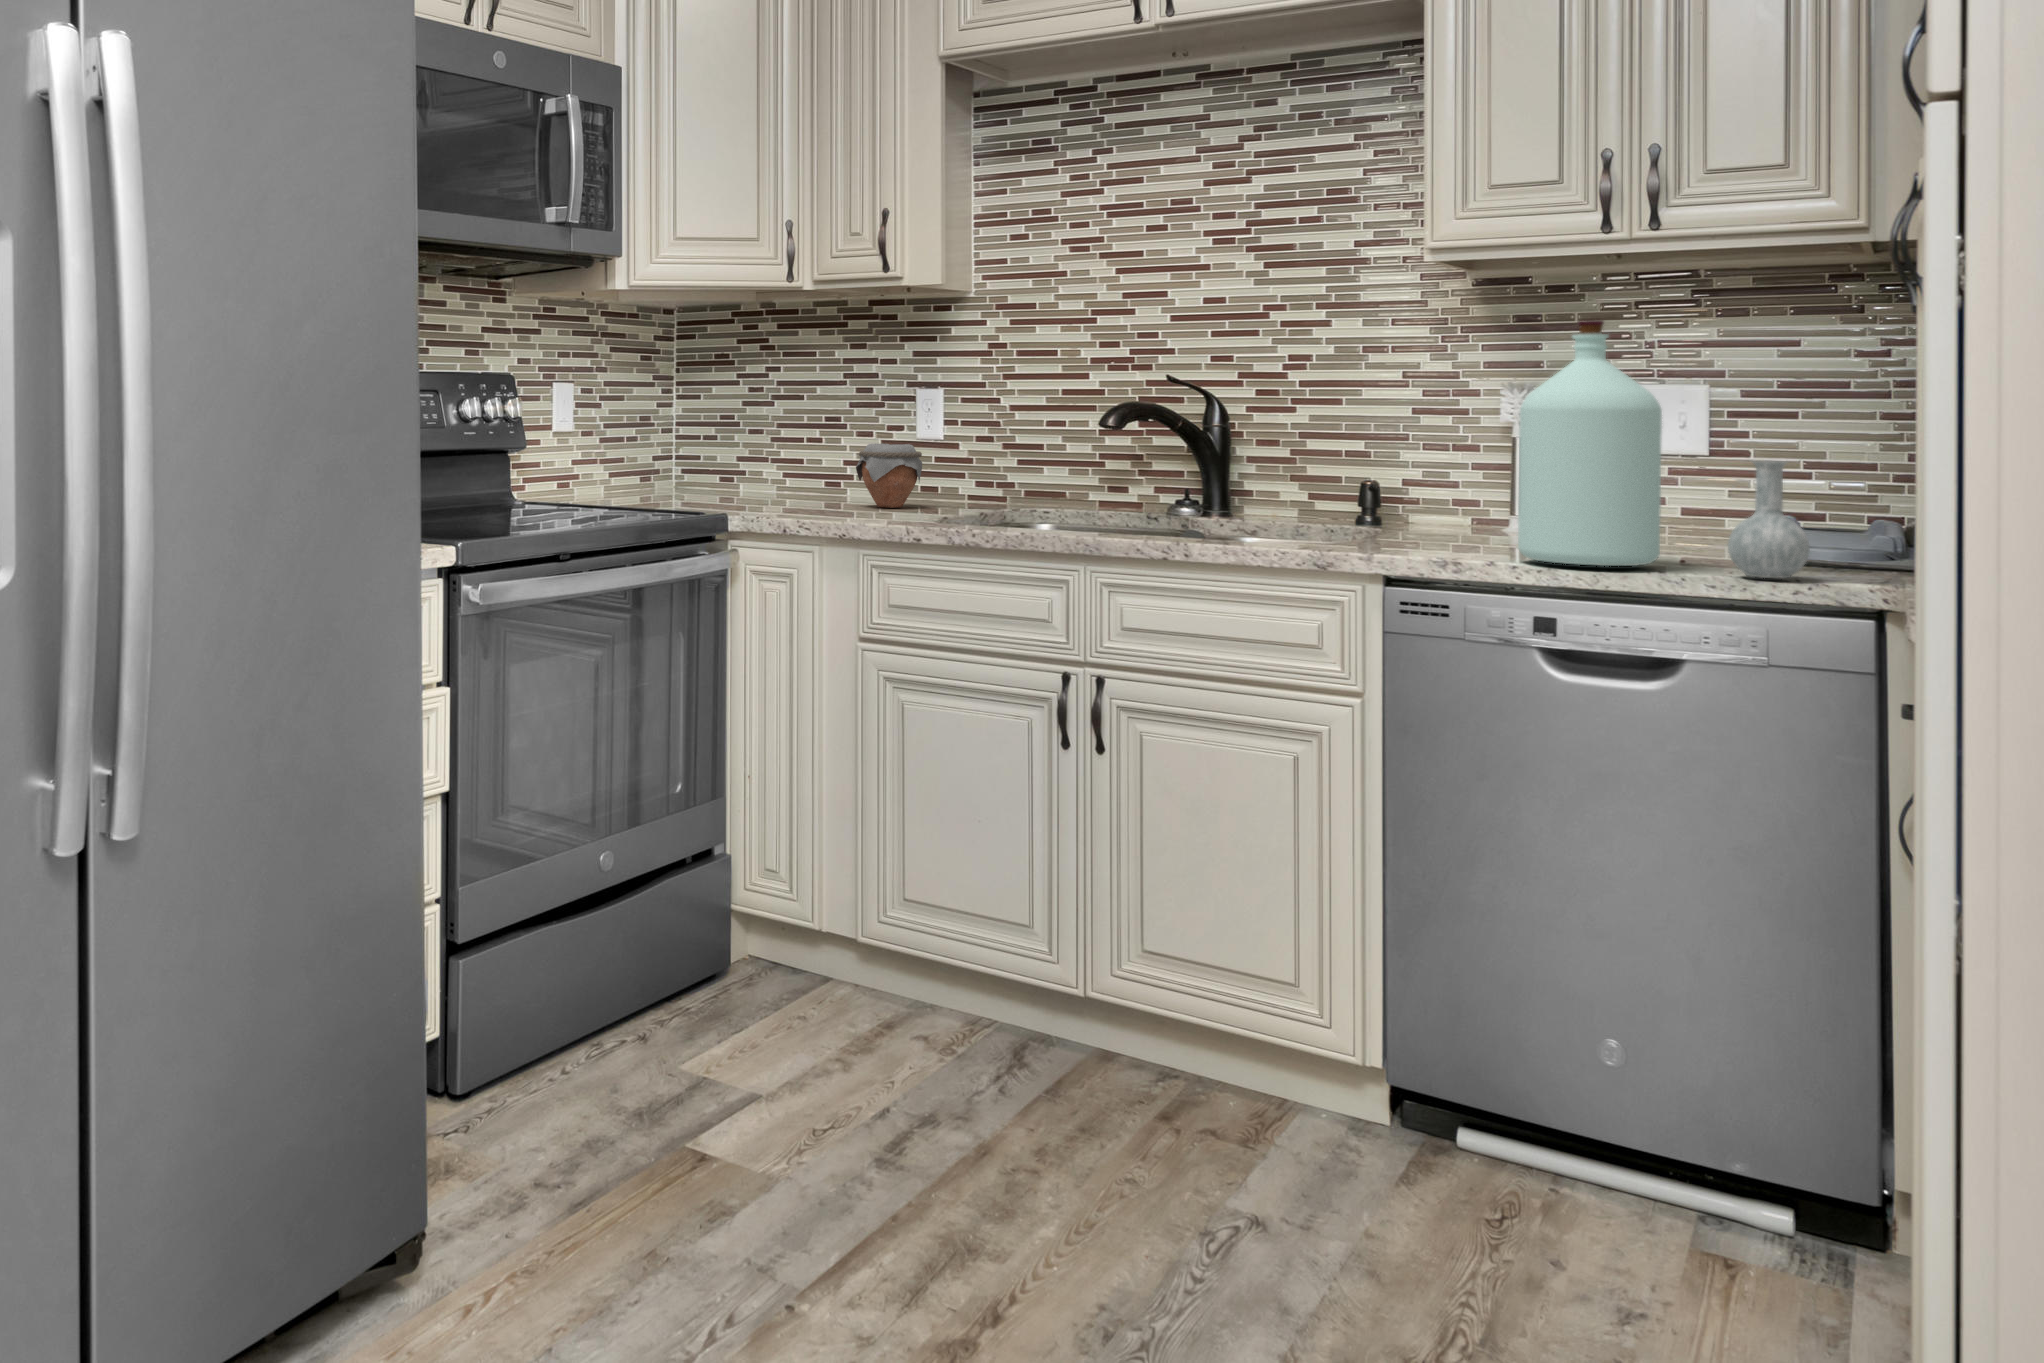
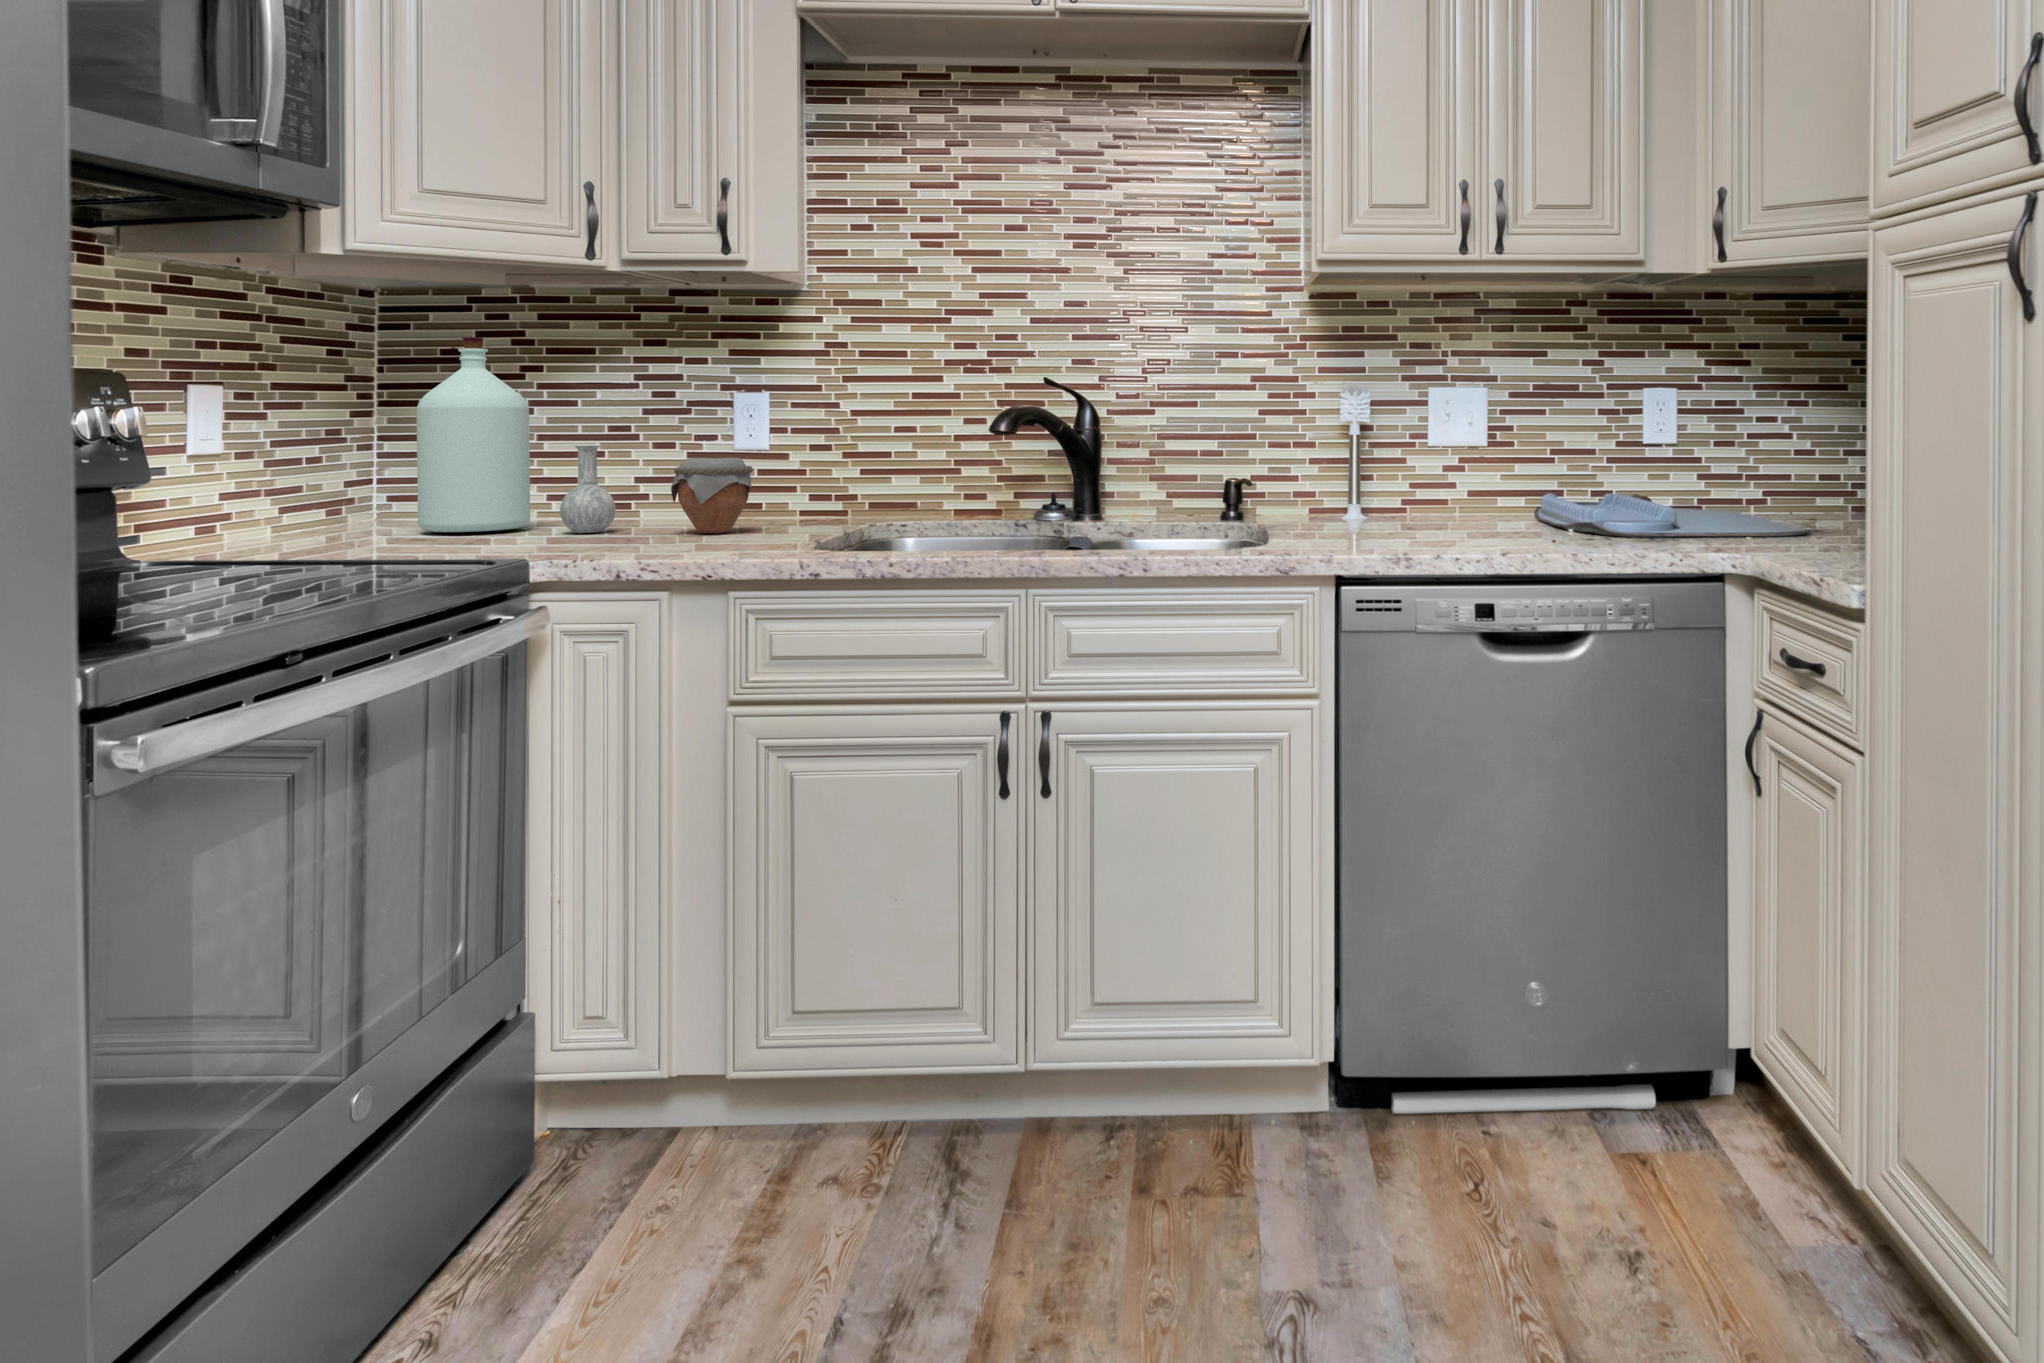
bottle: present [1518,320,1810,578] -> present [417,337,616,533]

